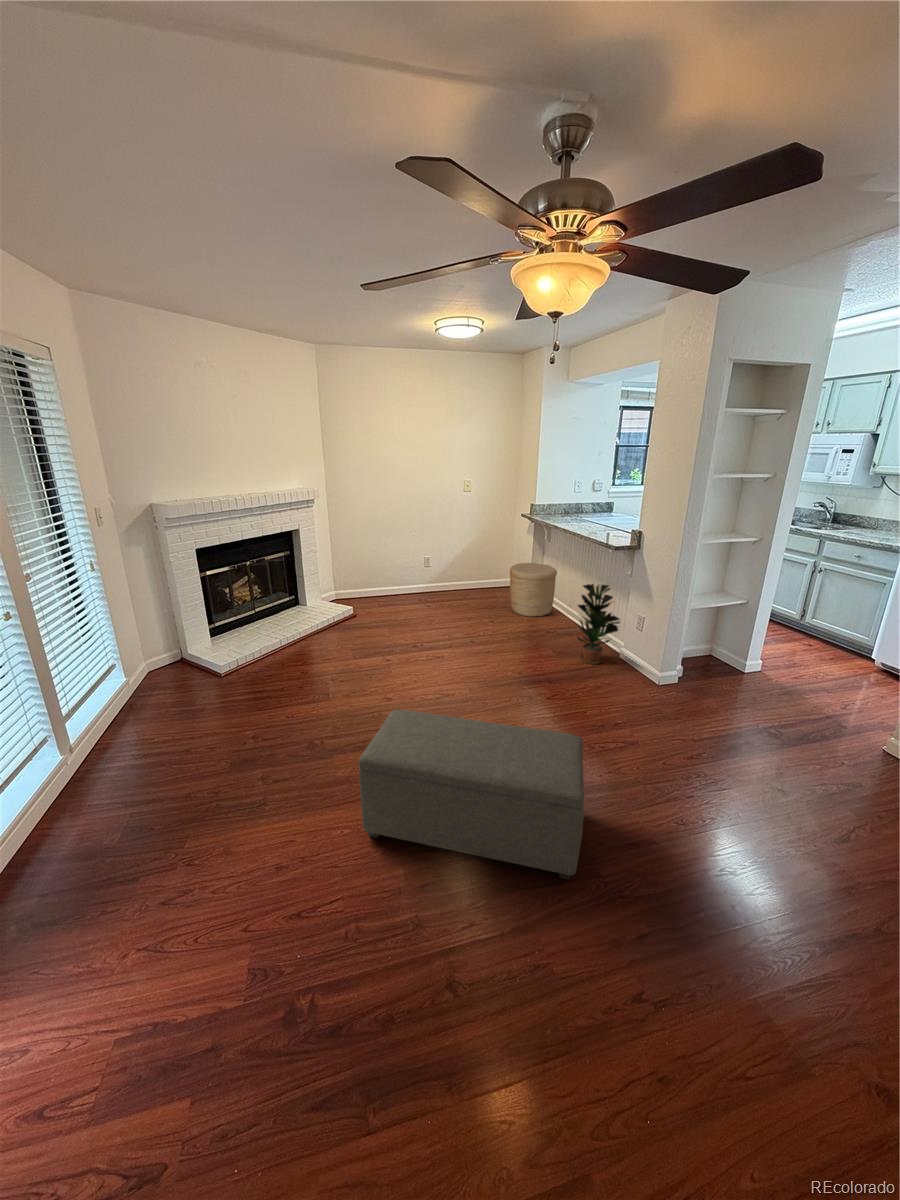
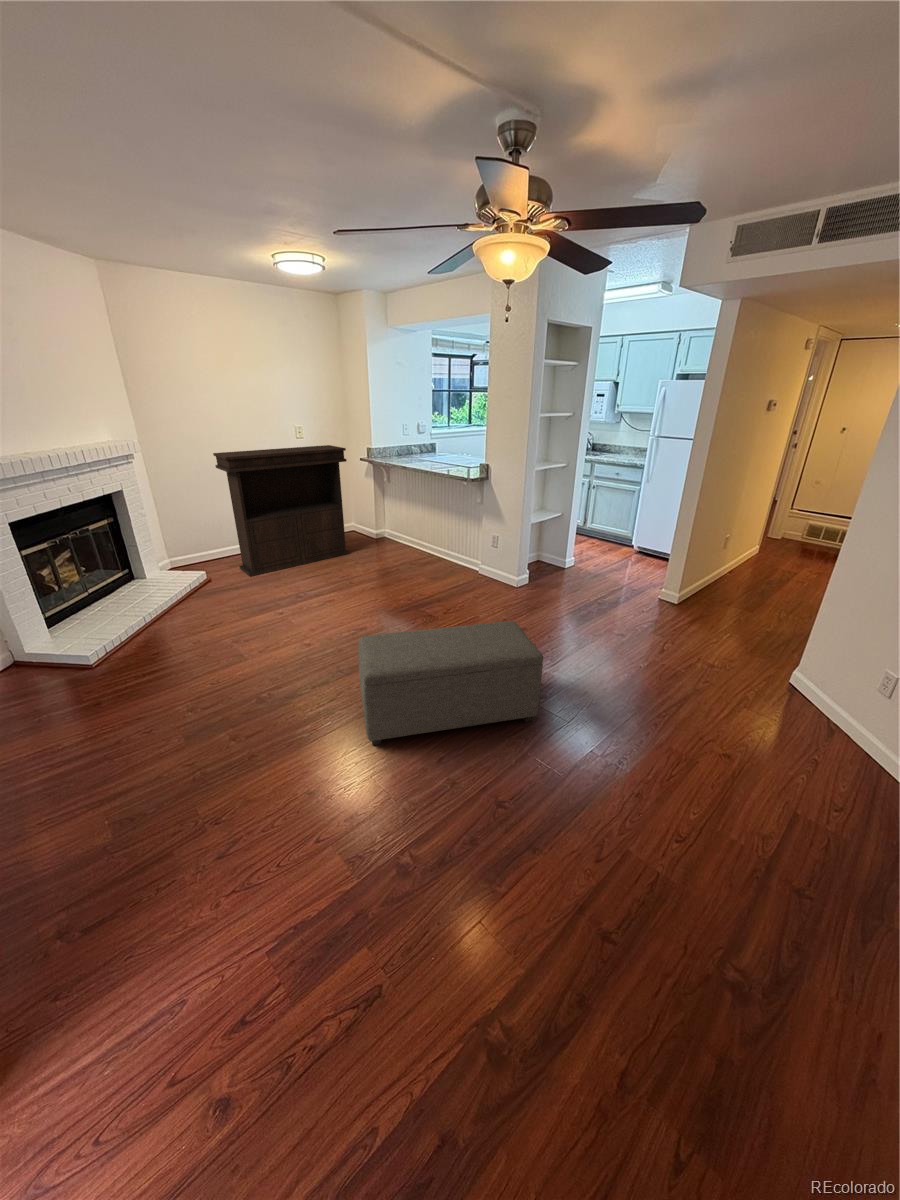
console table: none [377,500,499,618] -> present [213,445,349,576]
woven basket: present [510,563,557,617] -> none [362,505,406,554]
potted plant: present [578,584,620,664] -> none [440,513,481,583]

